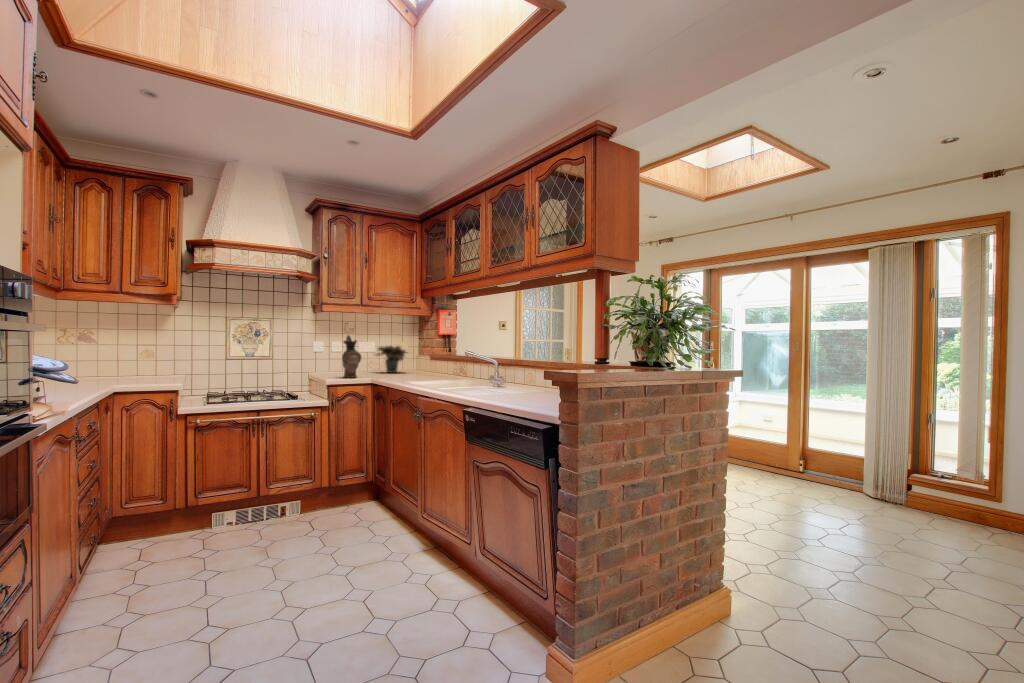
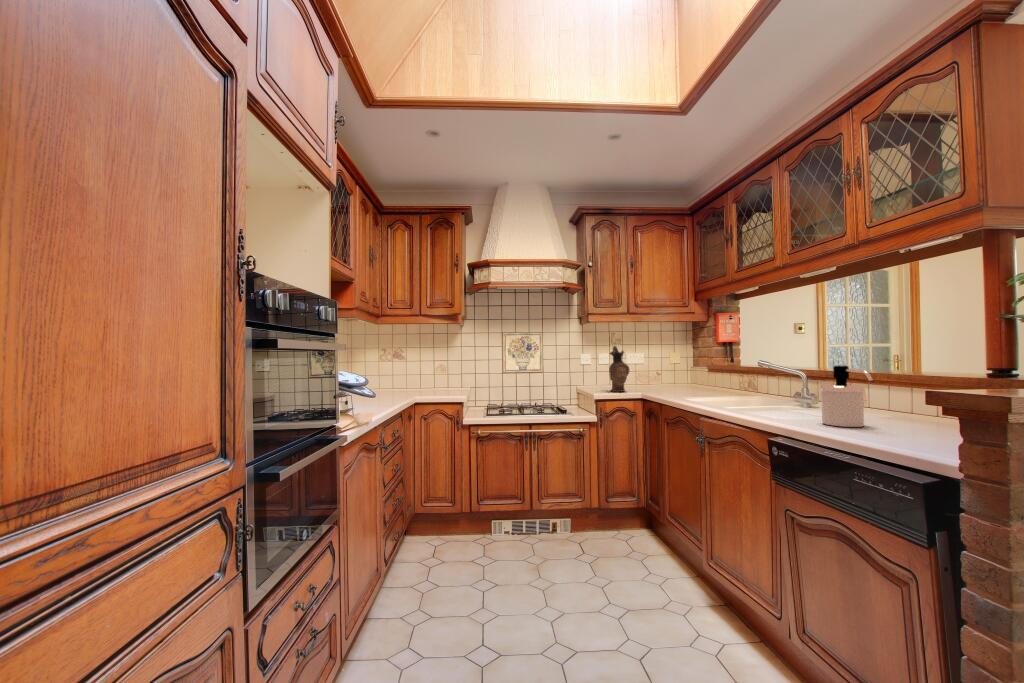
potted plant: present [377,346,406,373] -> none [638,356,685,386]
soap dispenser: none [485,353,510,393] -> present [820,365,873,427]

